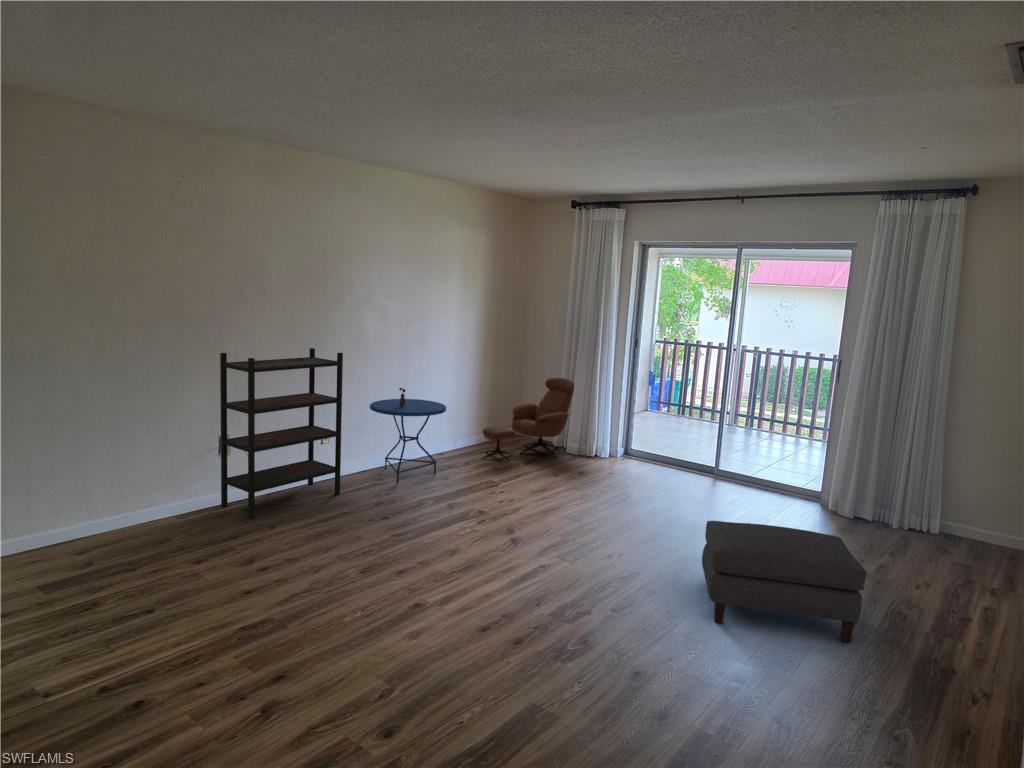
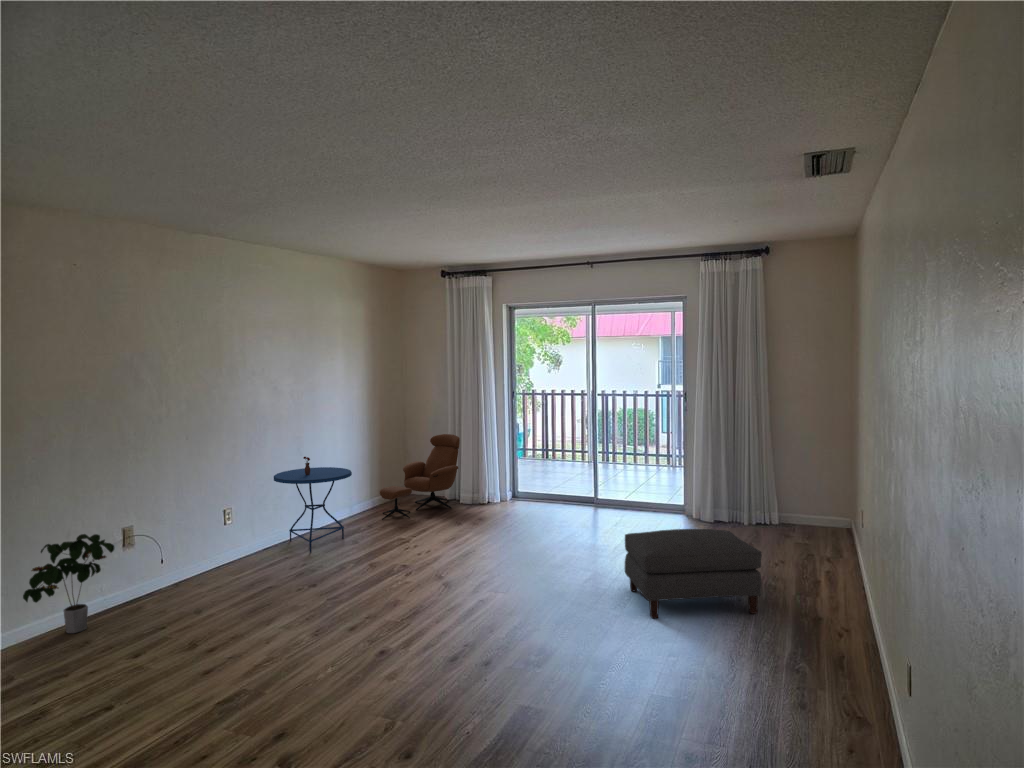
bookshelf: present [220,348,343,519] -> none [123,425,256,609]
potted plant: none [122,440,206,527] -> present [23,534,114,633]

